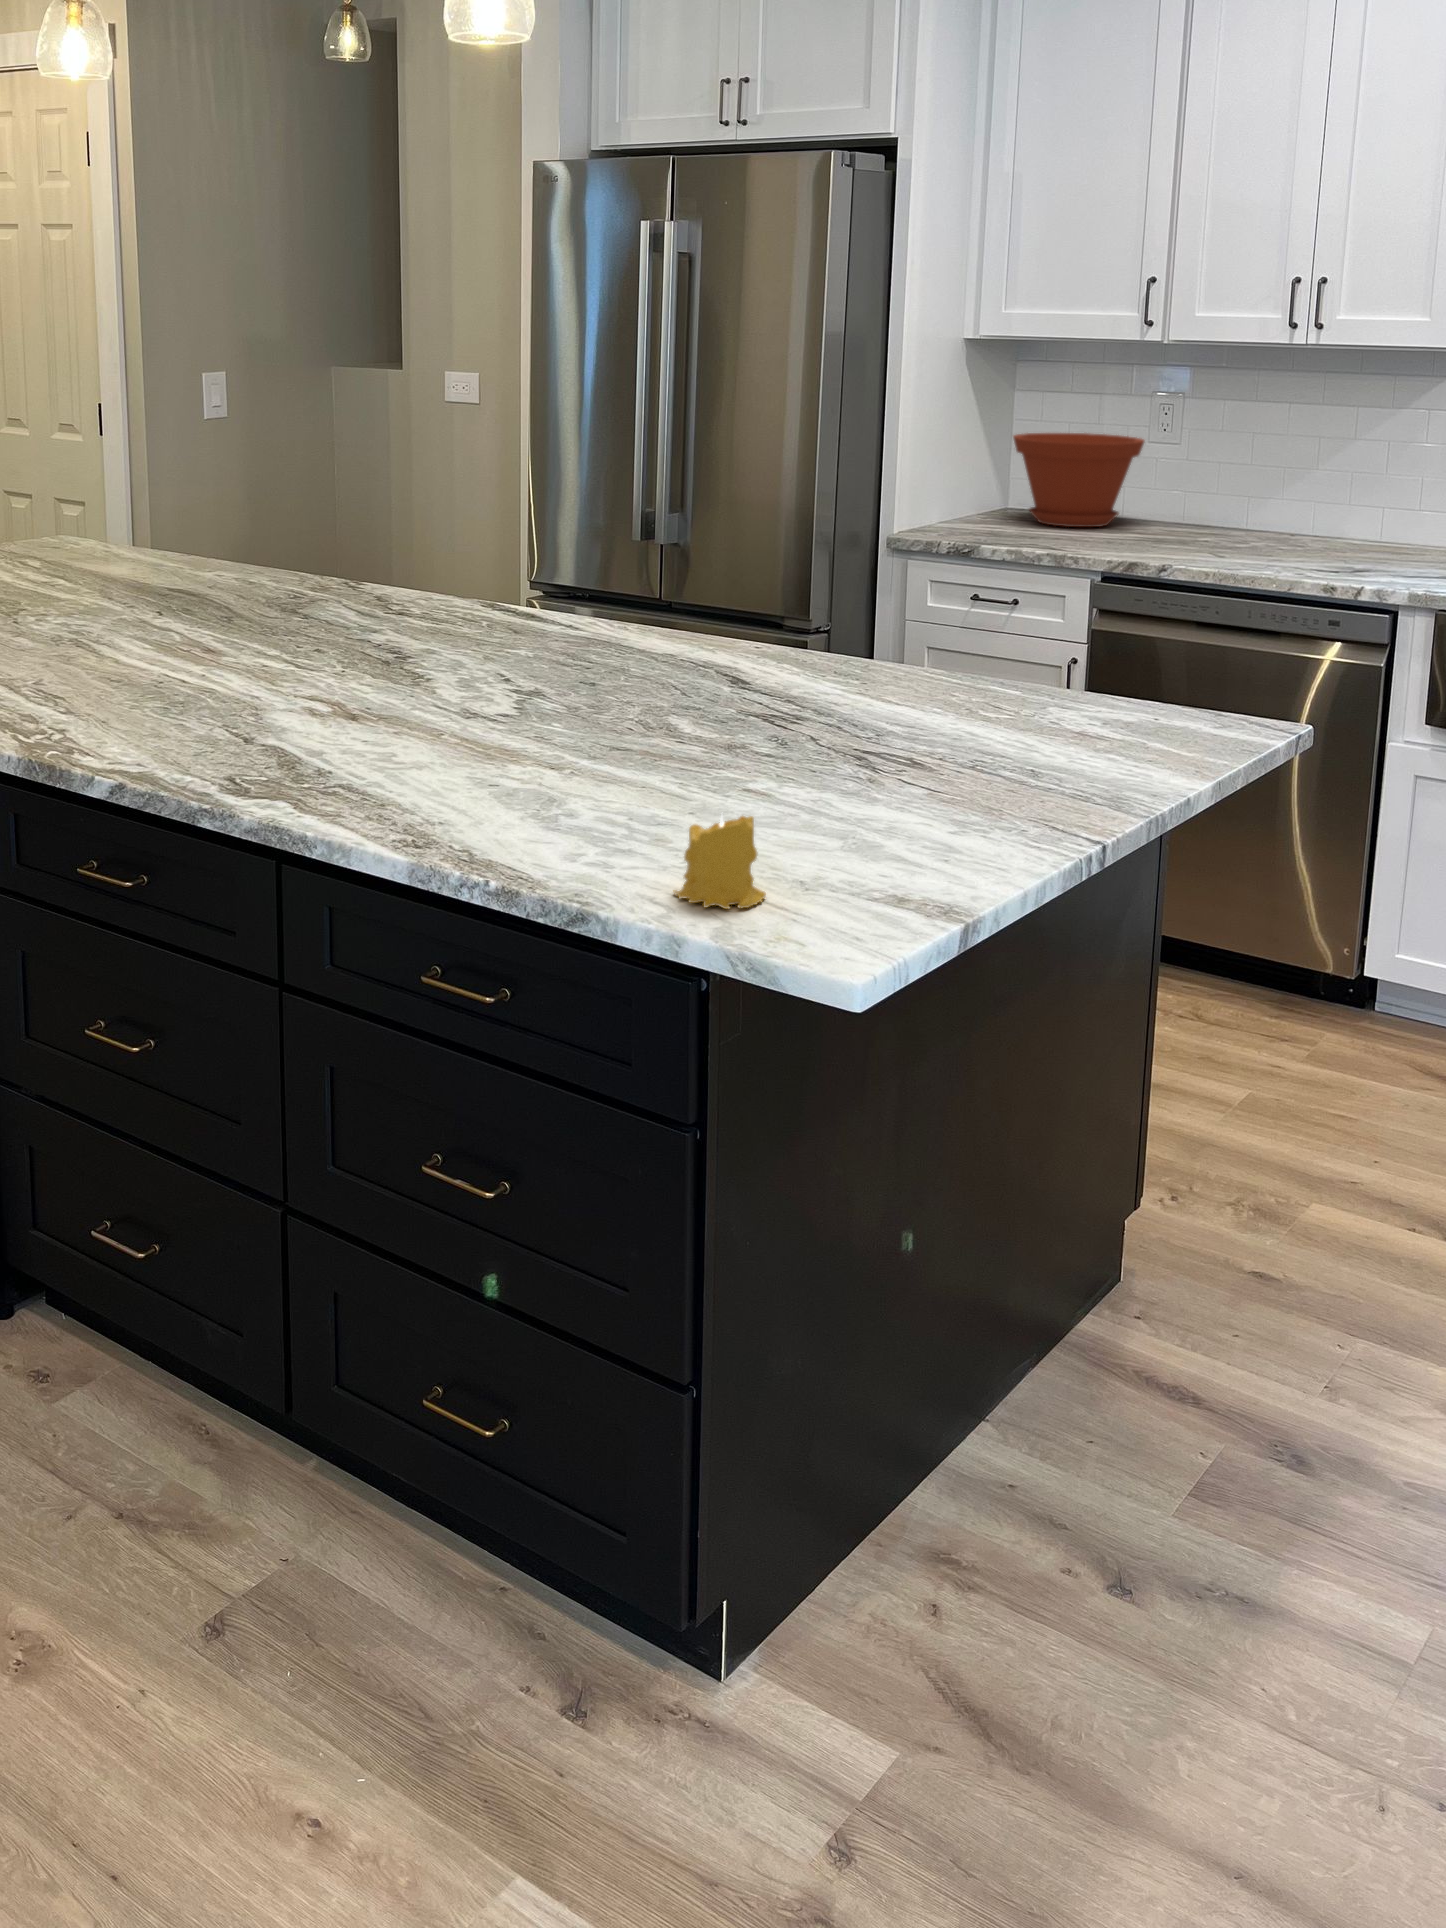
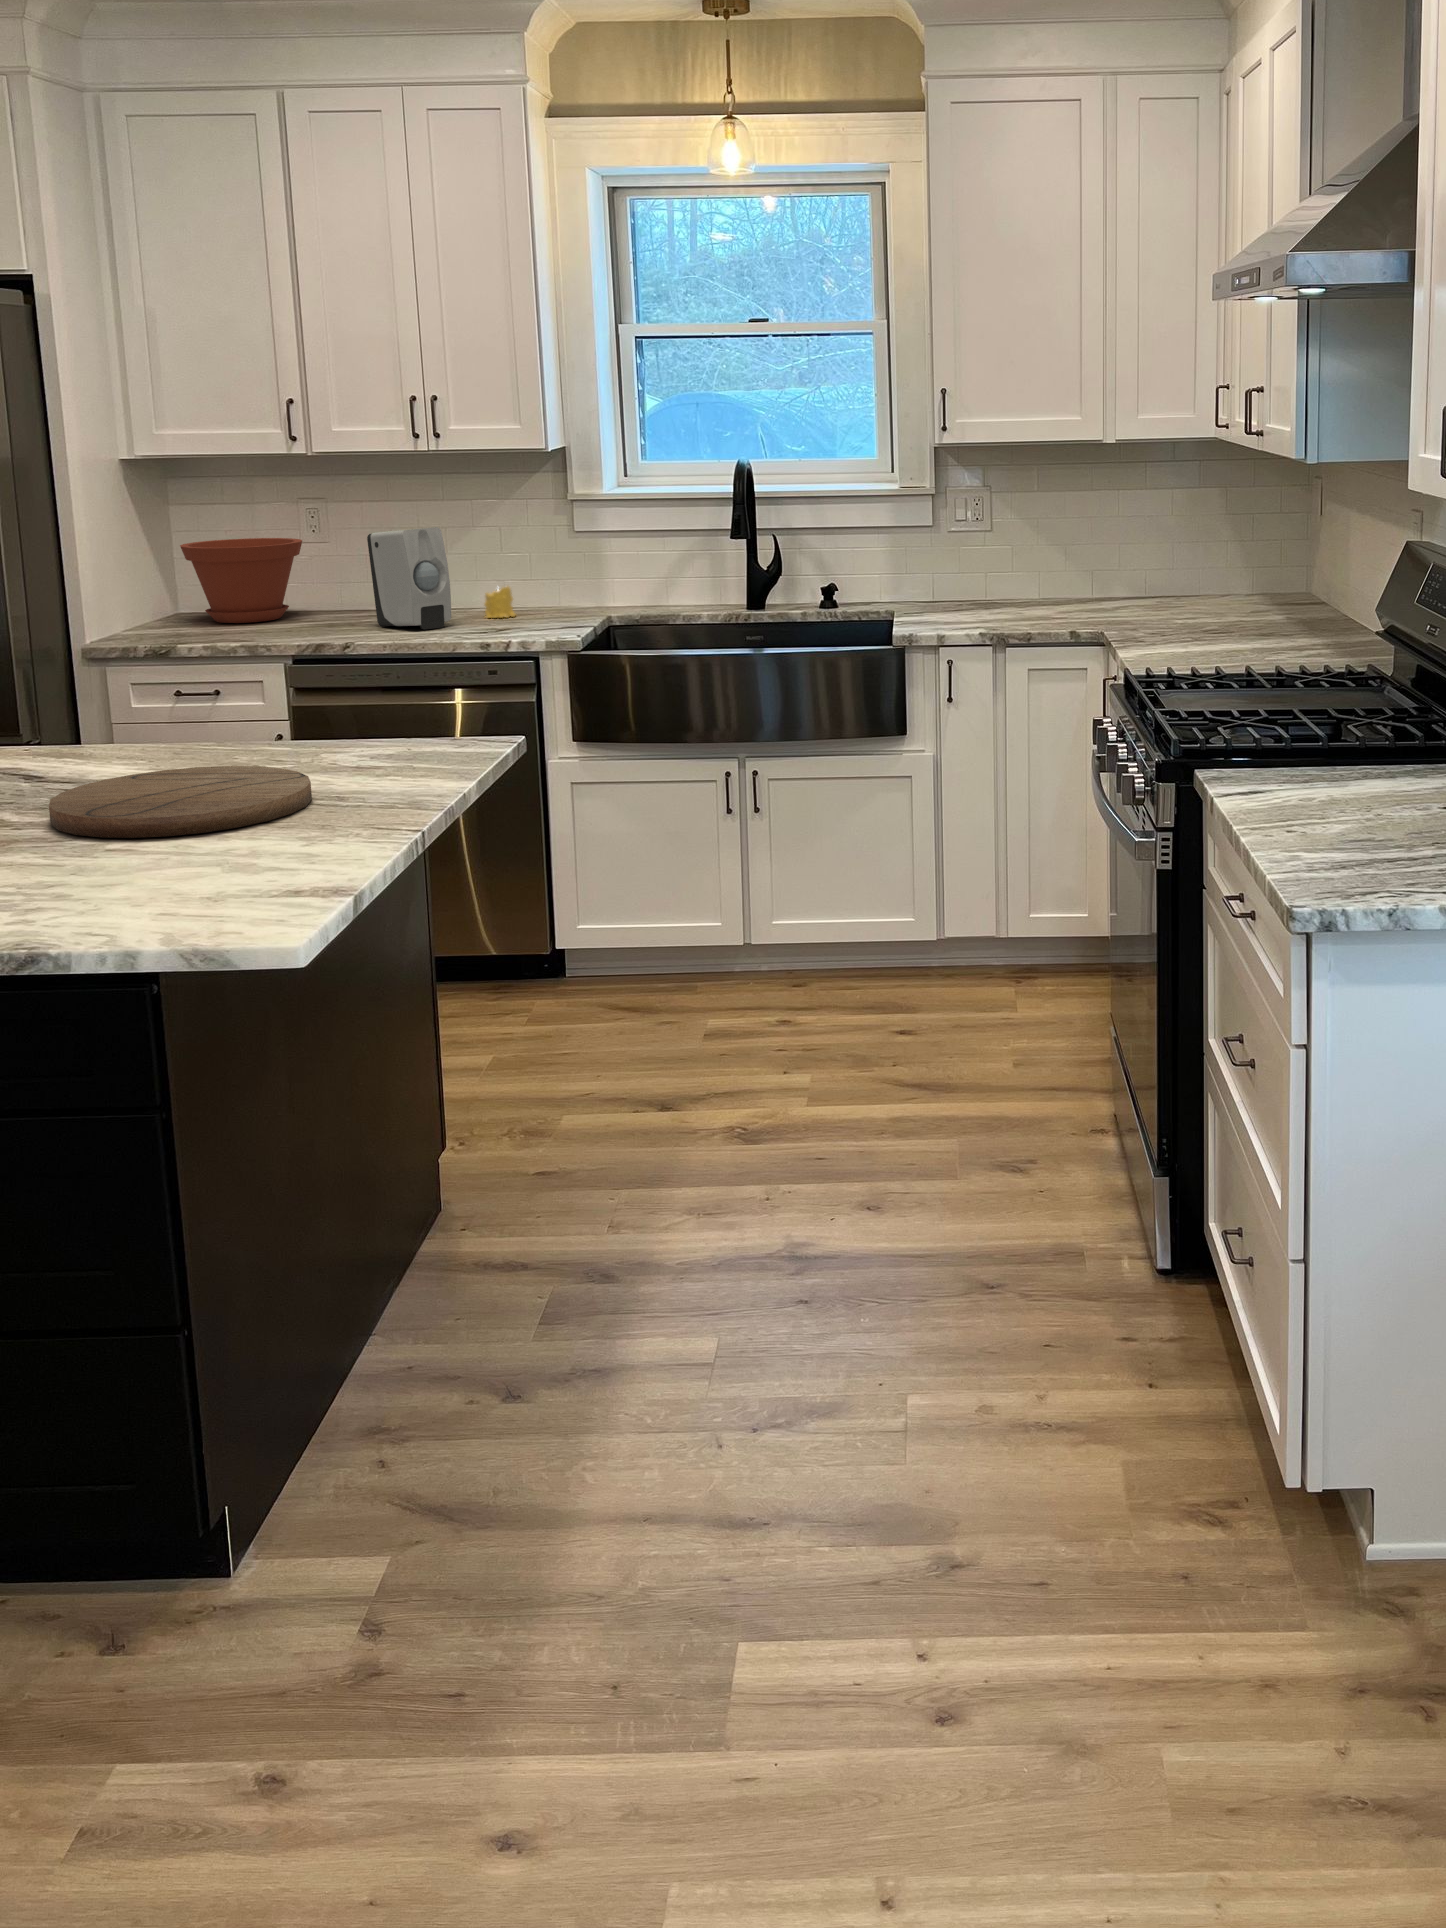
soap dispenser: none [1210,438,1305,559] -> present [367,527,451,629]
cutting board: none [711,698,1004,789] -> present [49,766,312,838]
candle: present [674,816,766,909] -> present [484,587,516,618]

